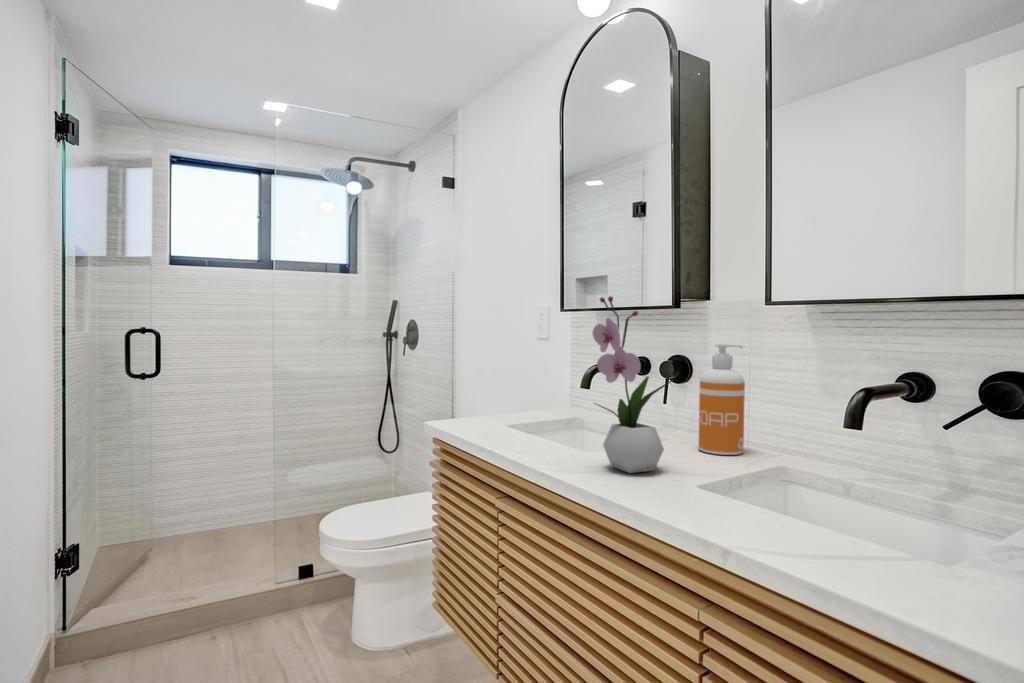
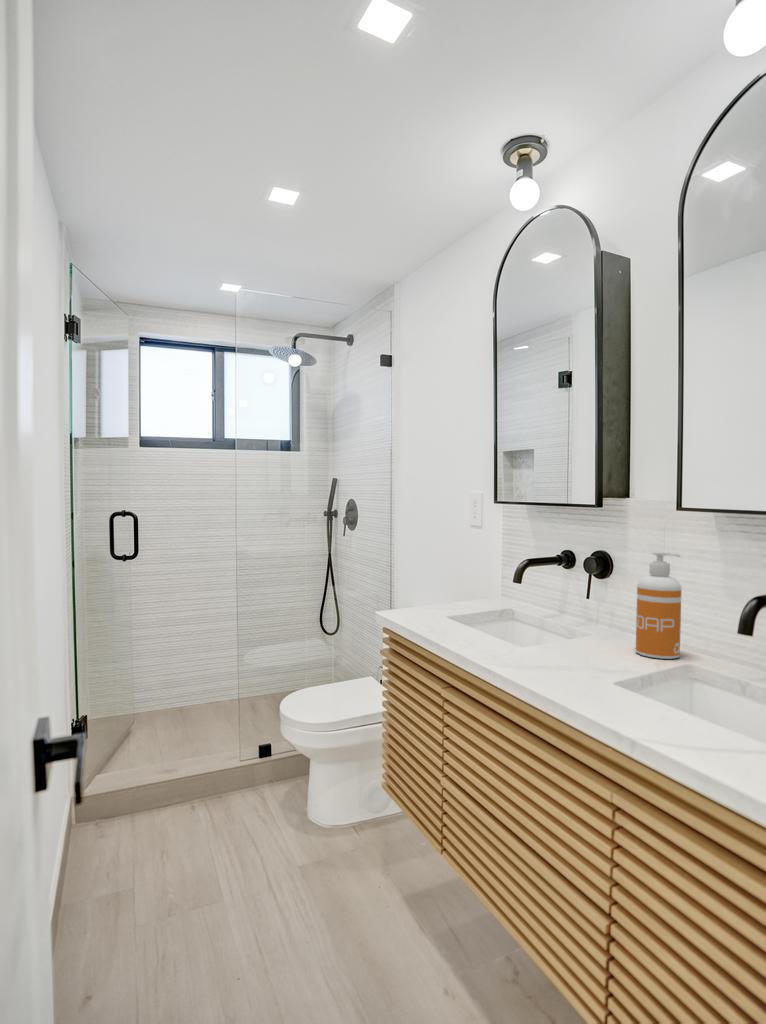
flower arrangement: present [593,296,673,473] -> none [529,509,605,671]

